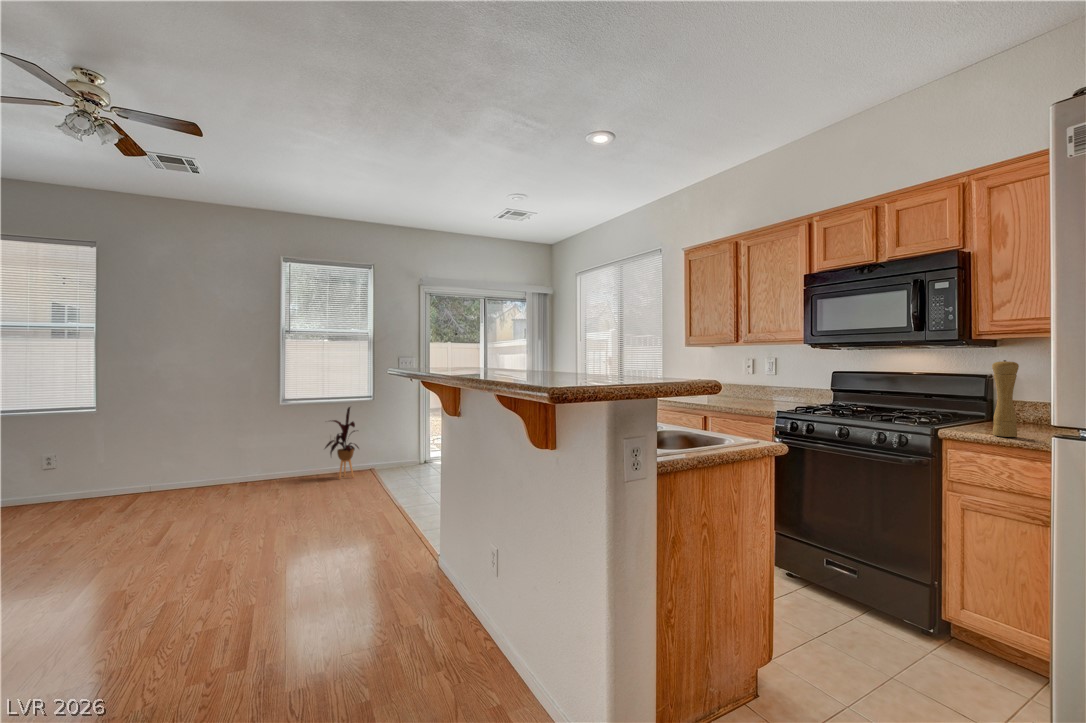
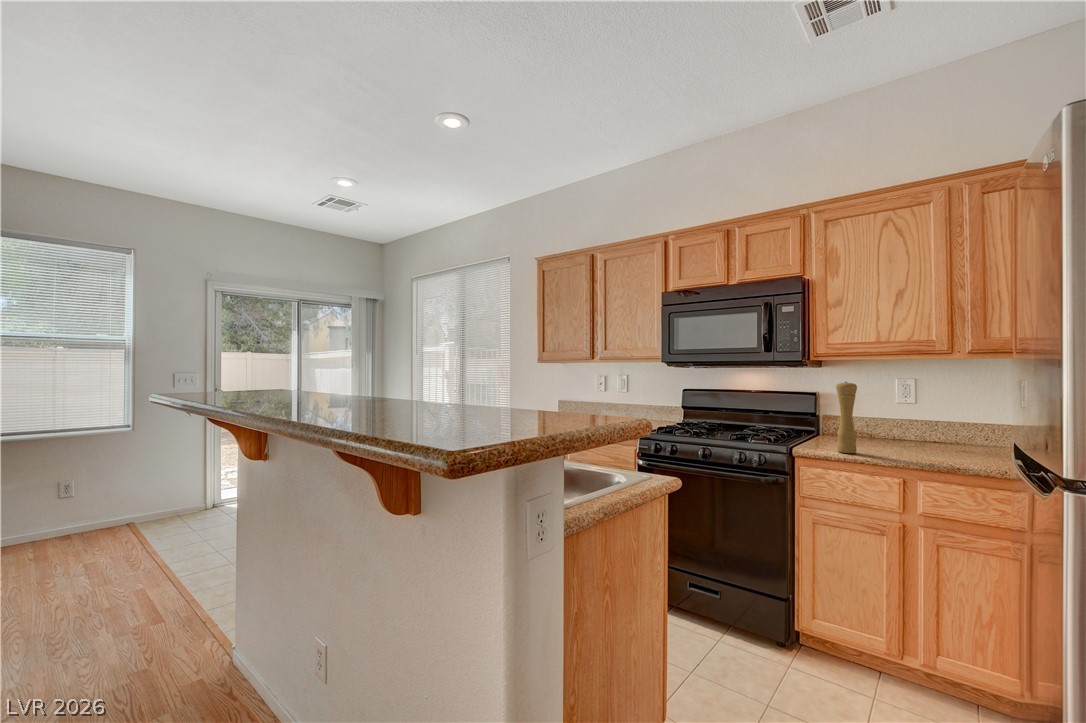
house plant: present [325,407,359,479] -> none [45,439,111,542]

